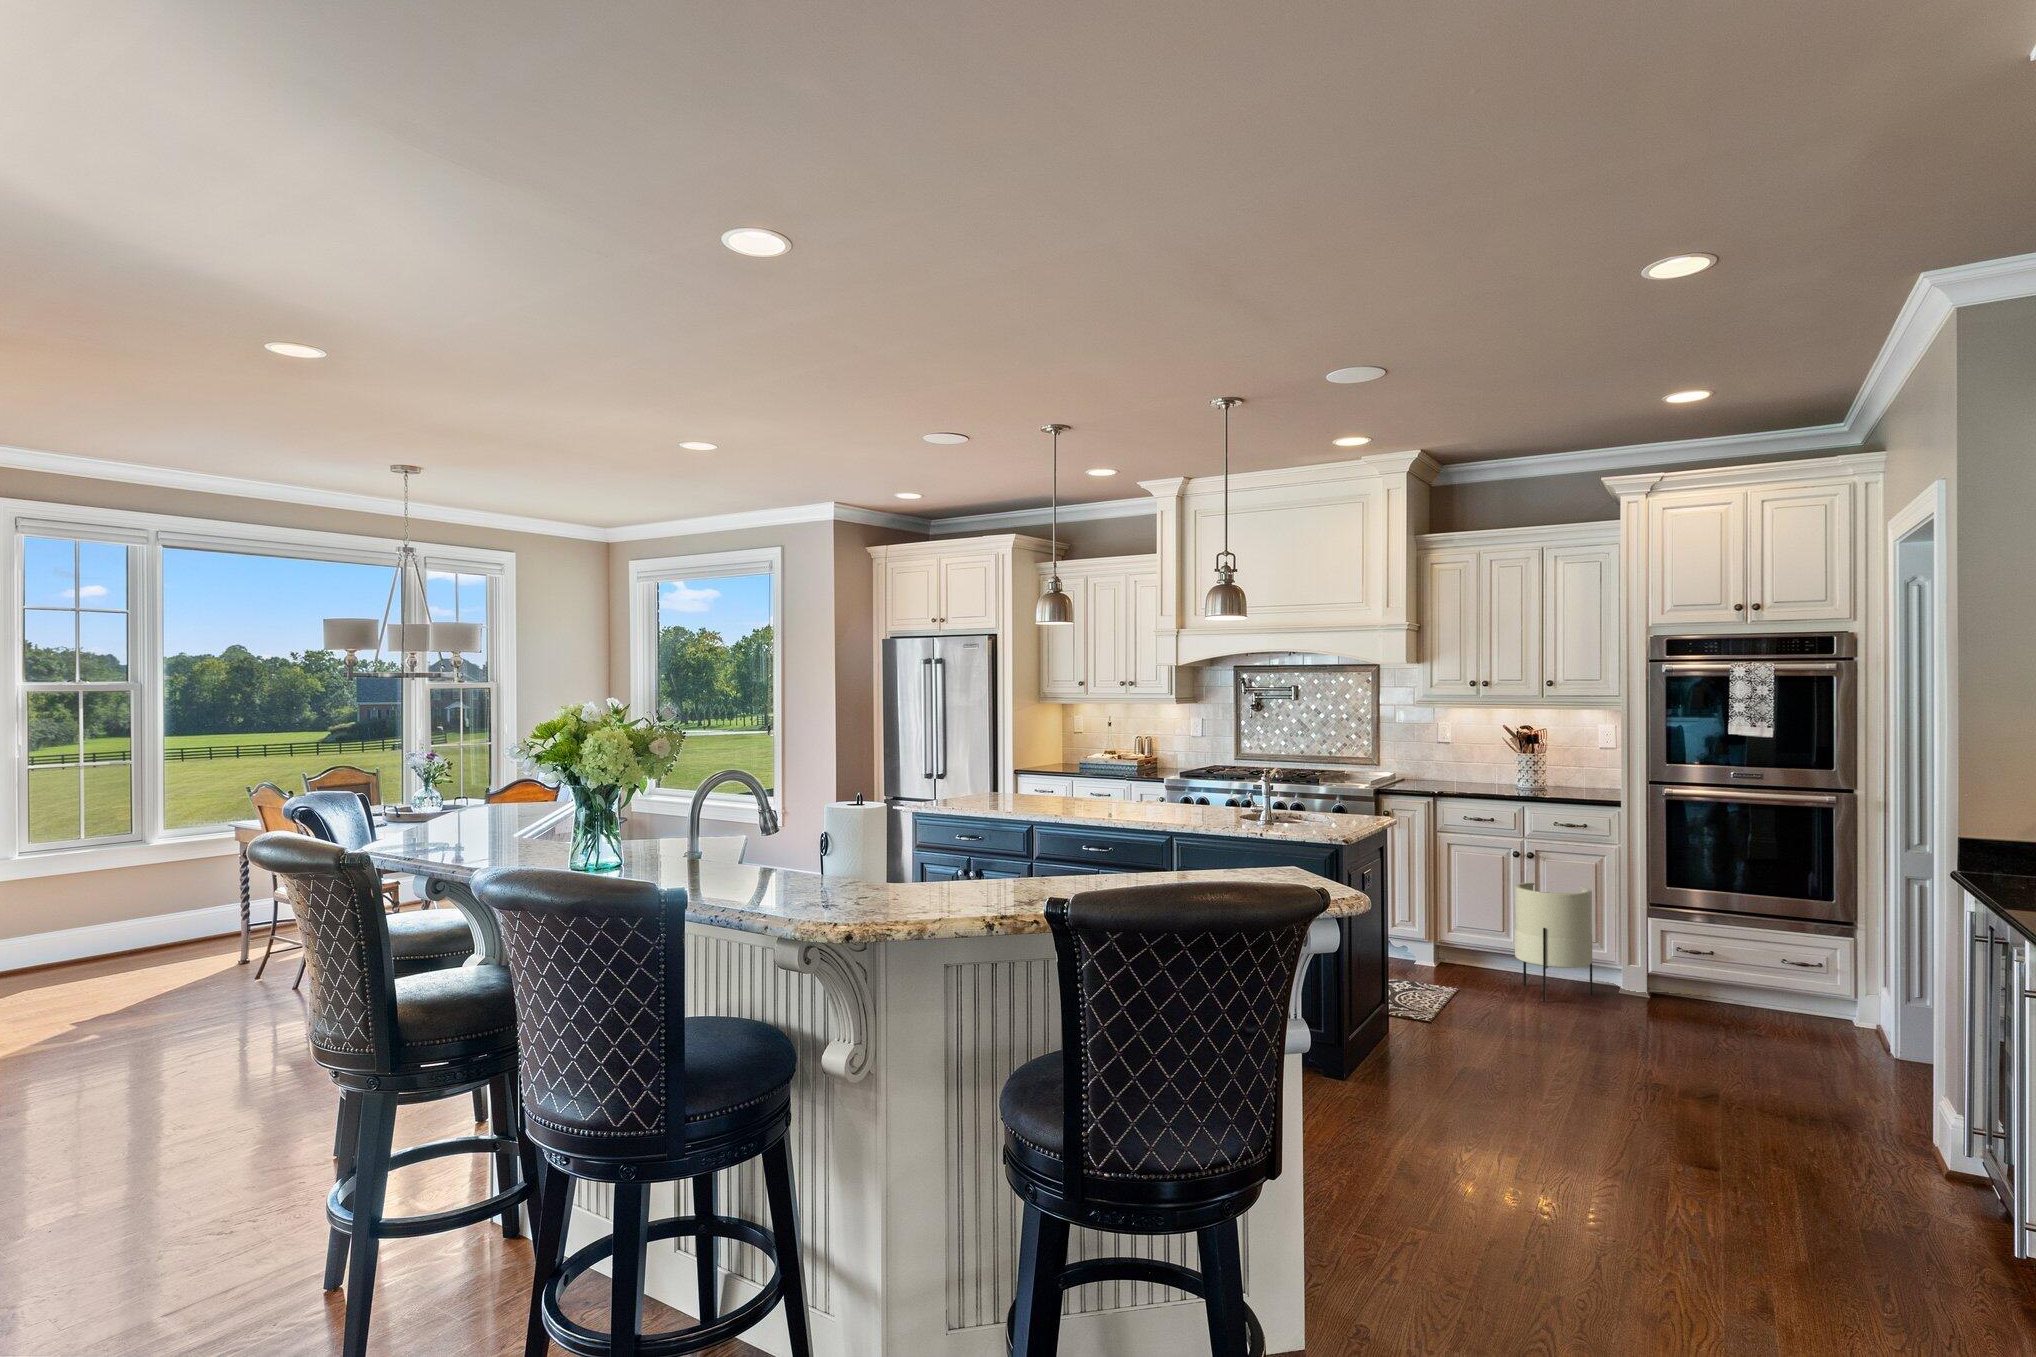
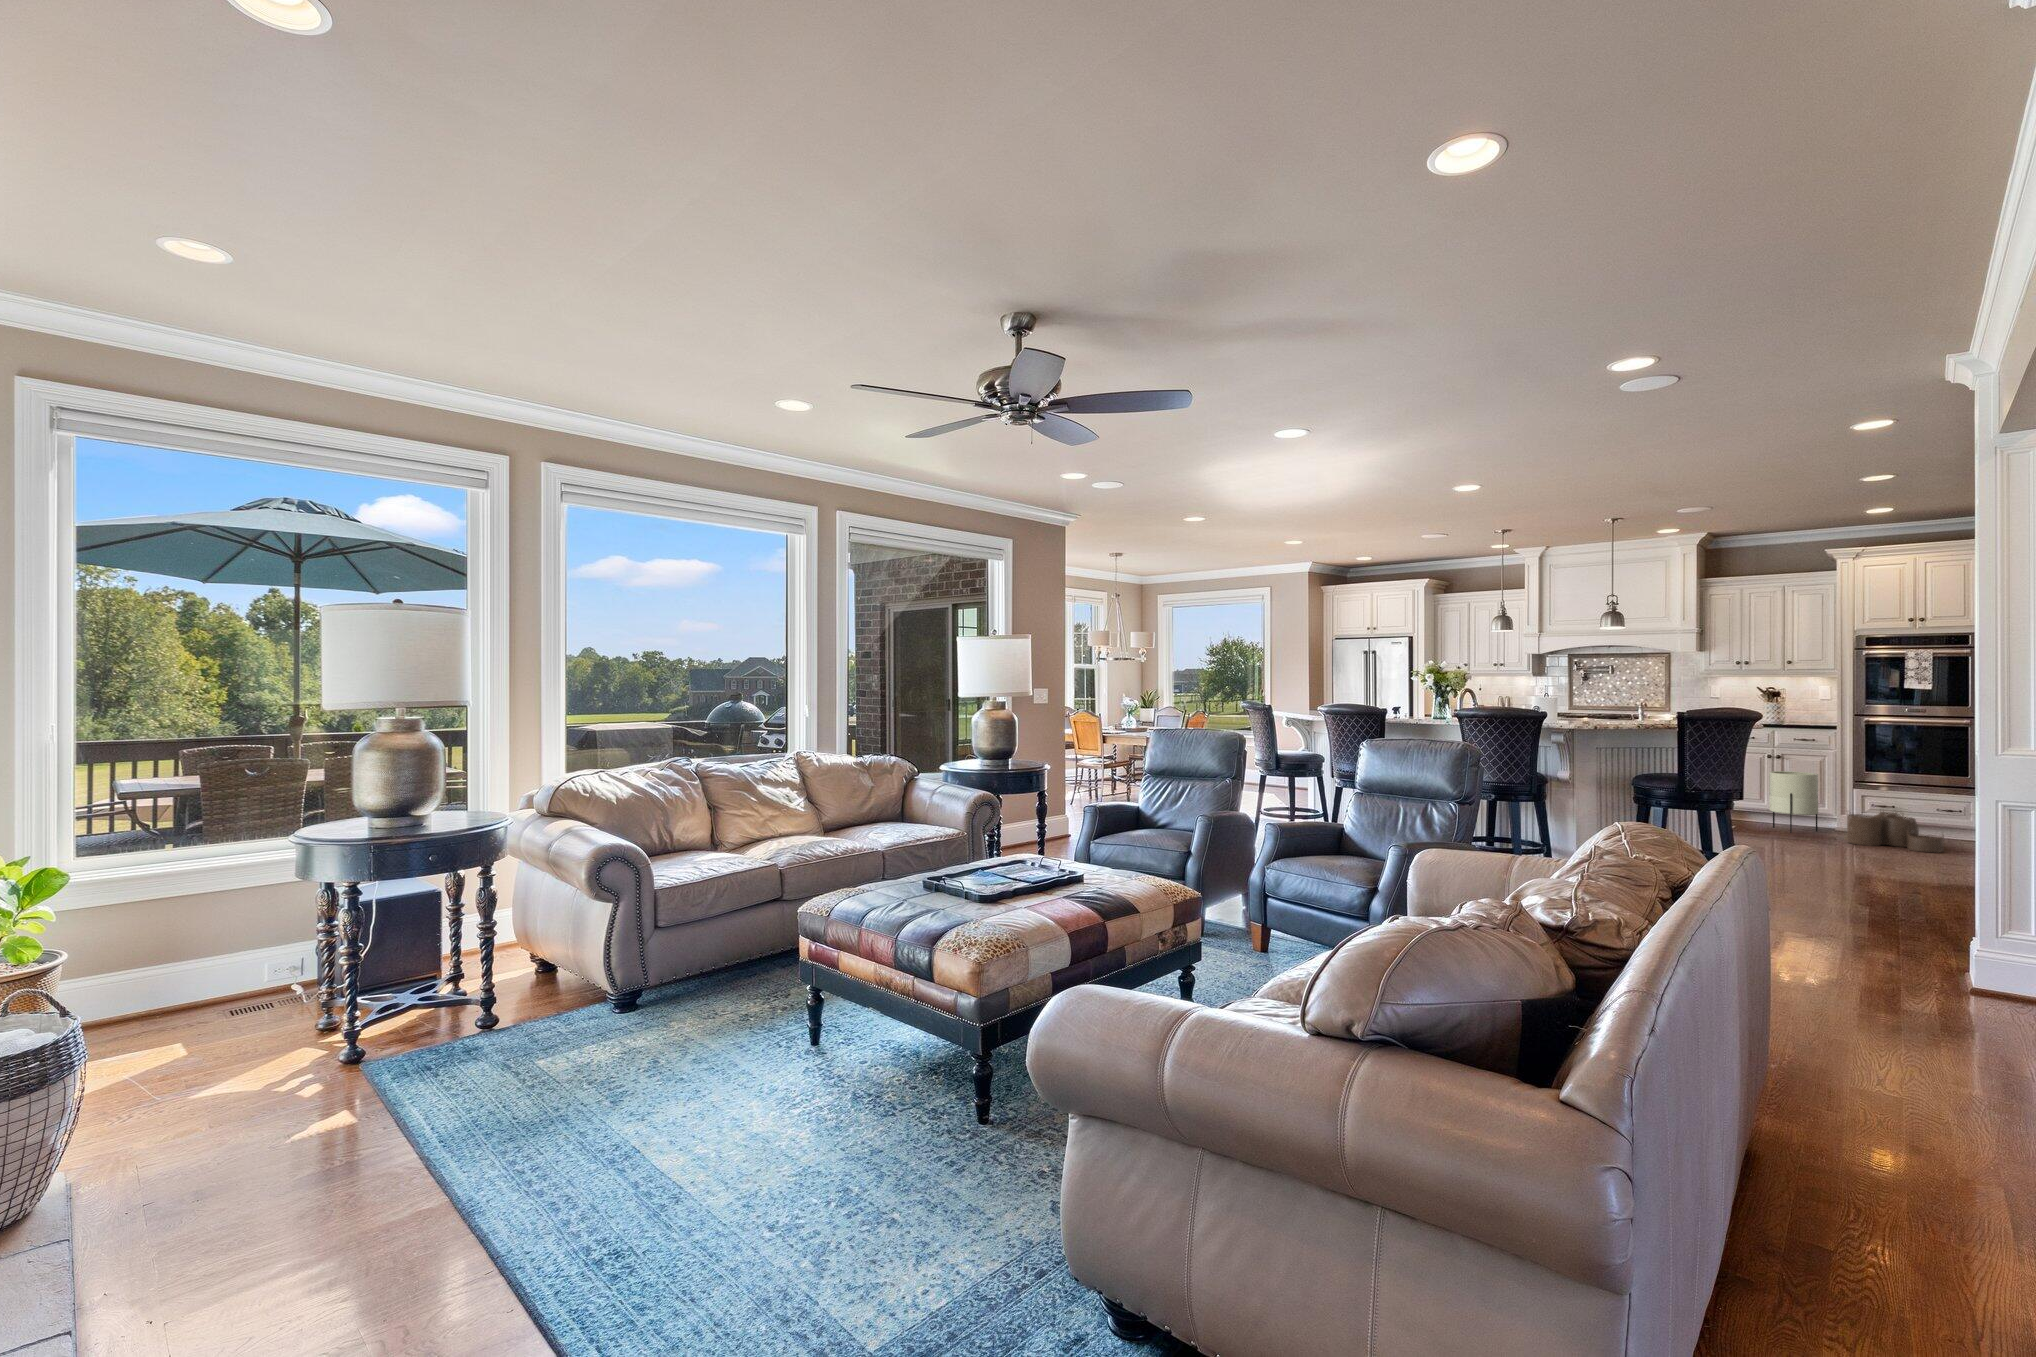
woven basket: none [1626,960,1785,1062] -> present [1847,812,1944,853]

